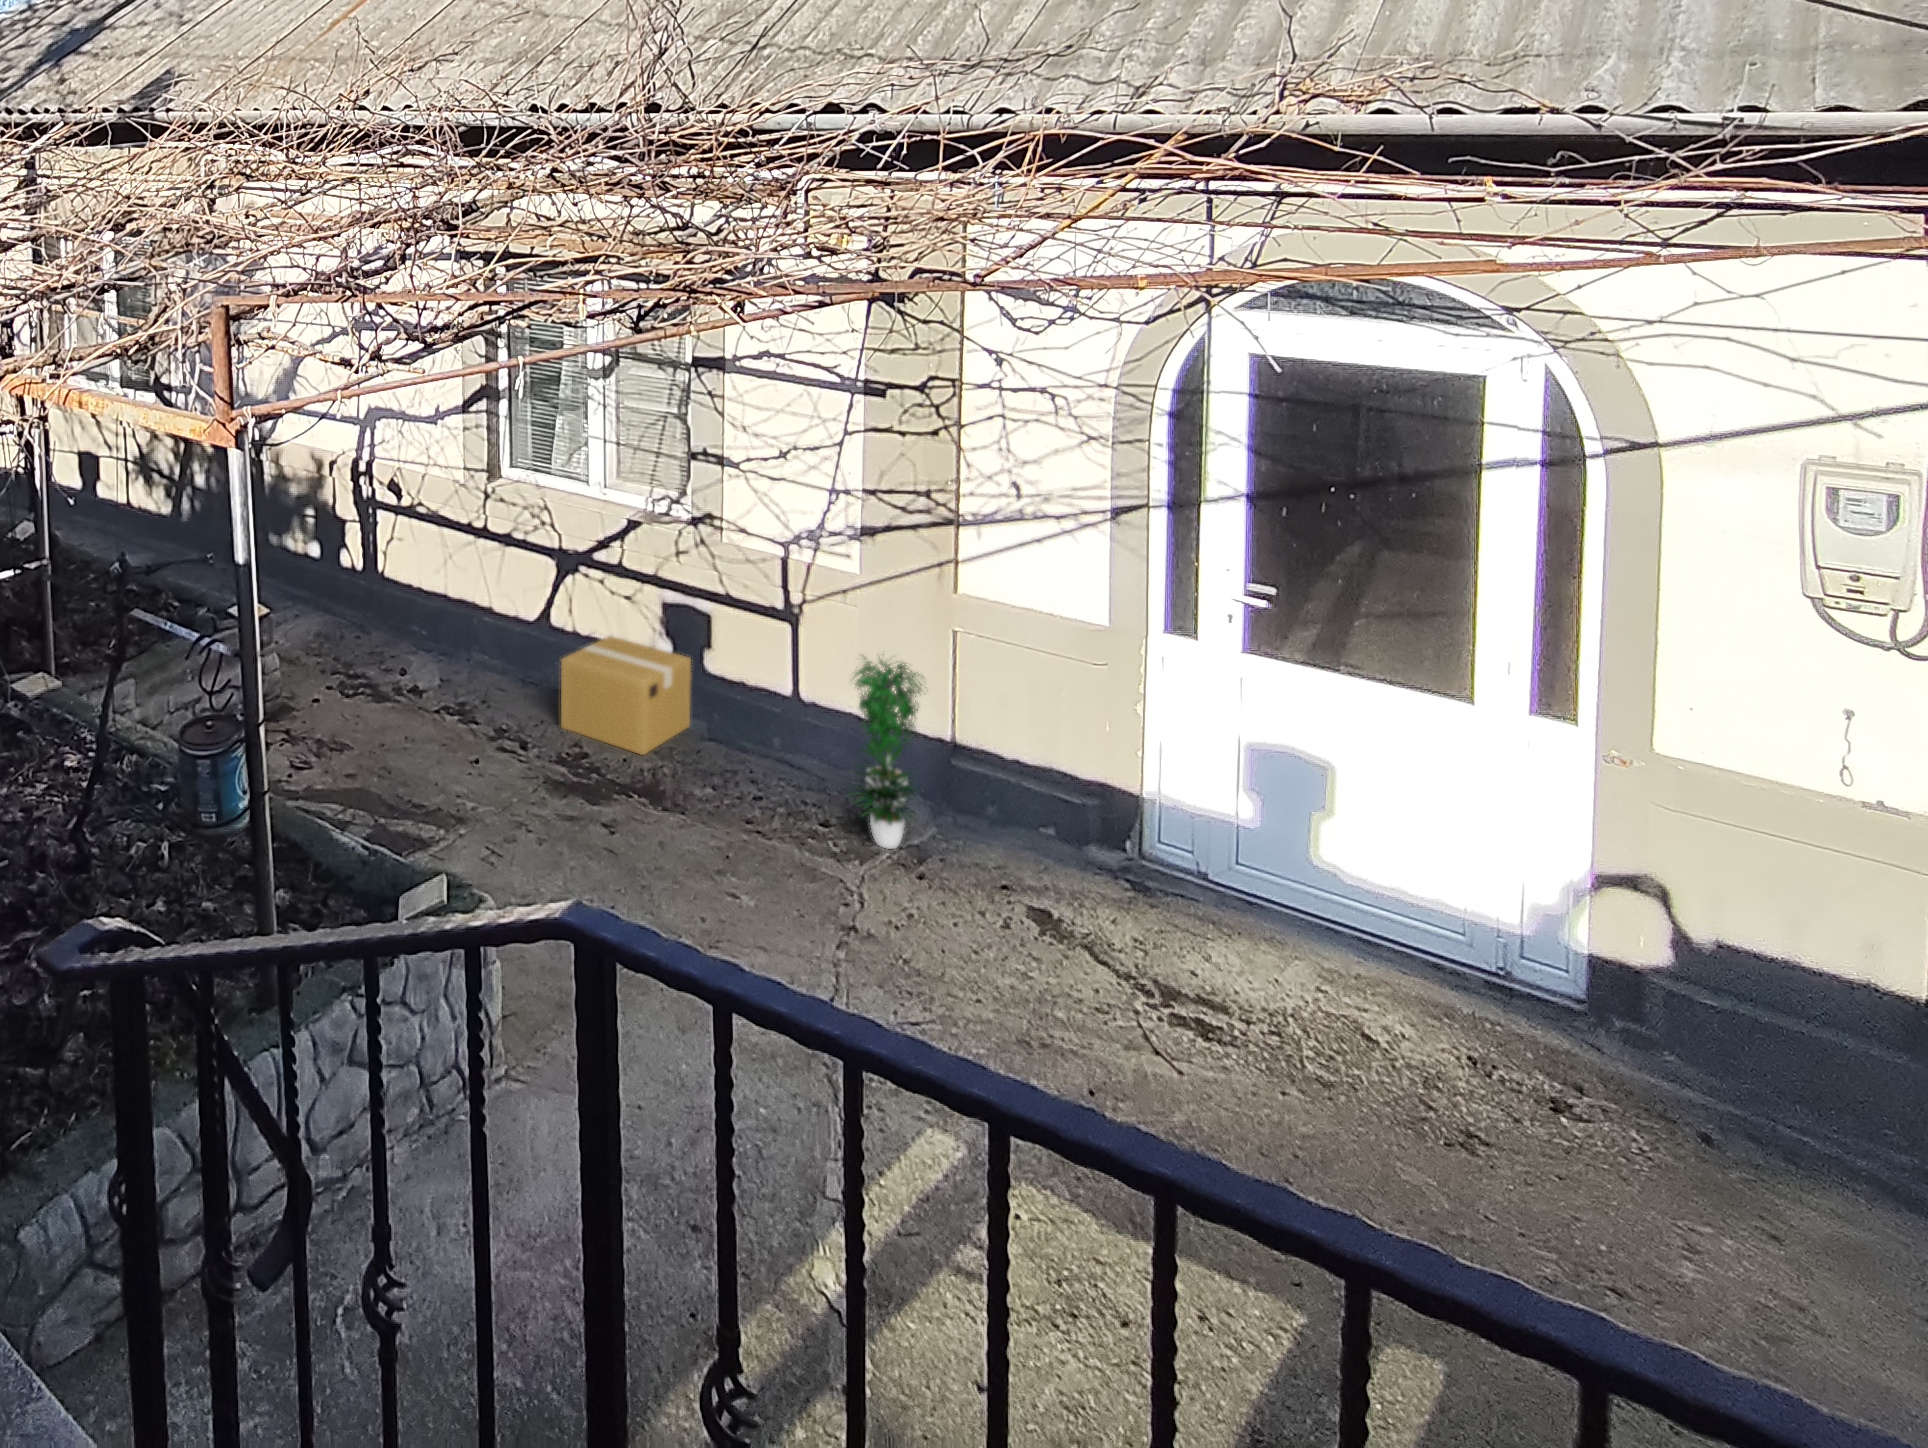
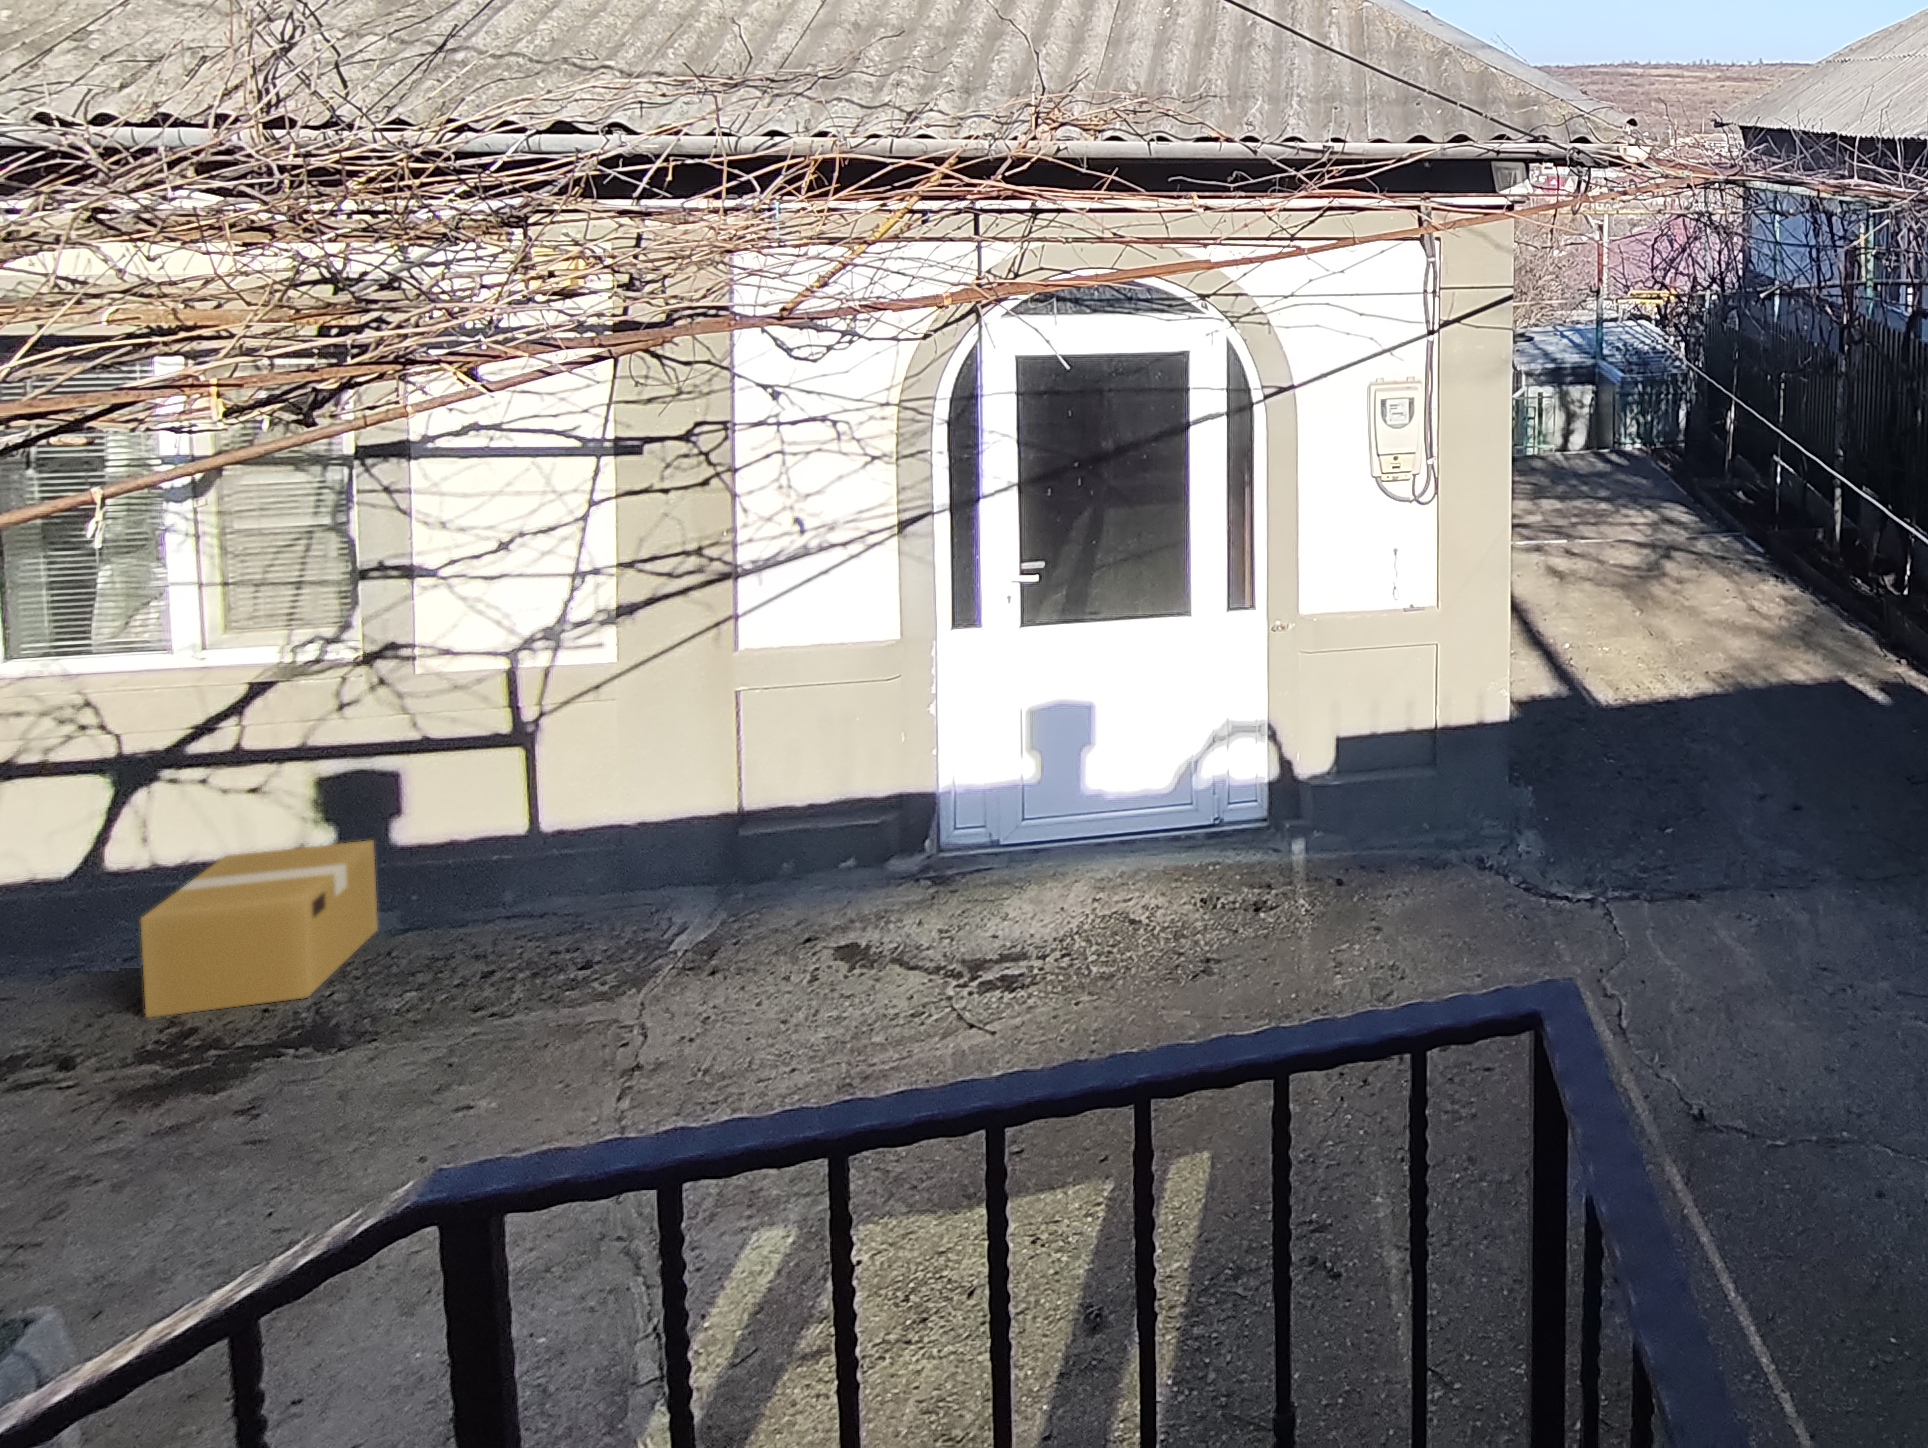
potted plant: present [848,654,924,849] -> none [617,740,720,965]

